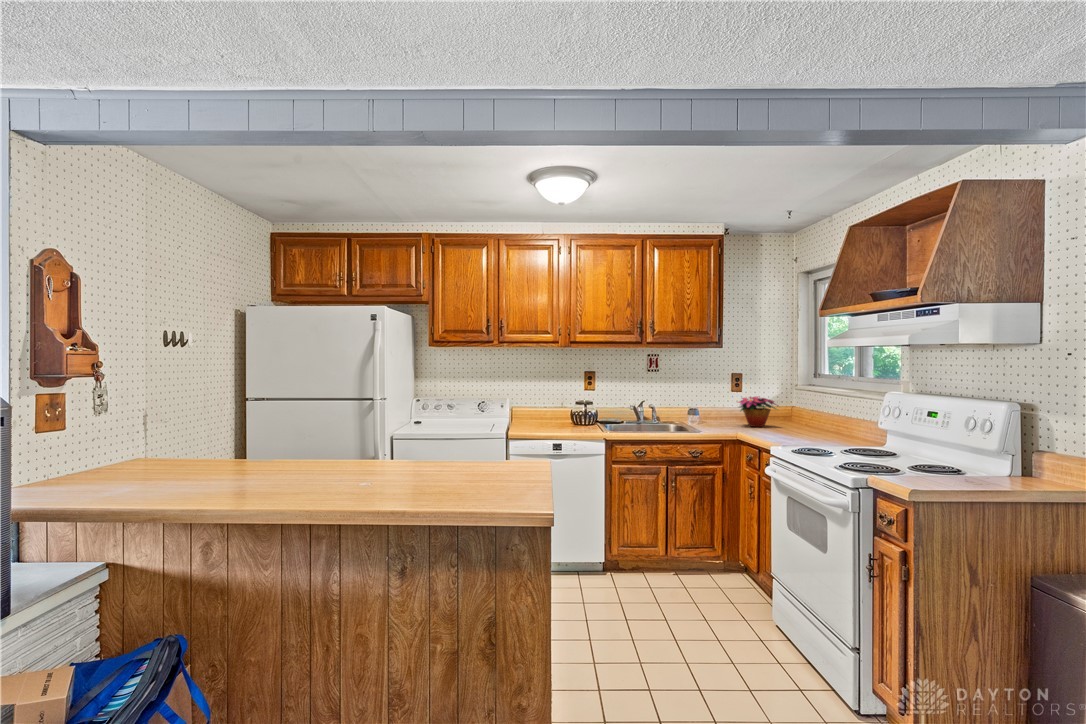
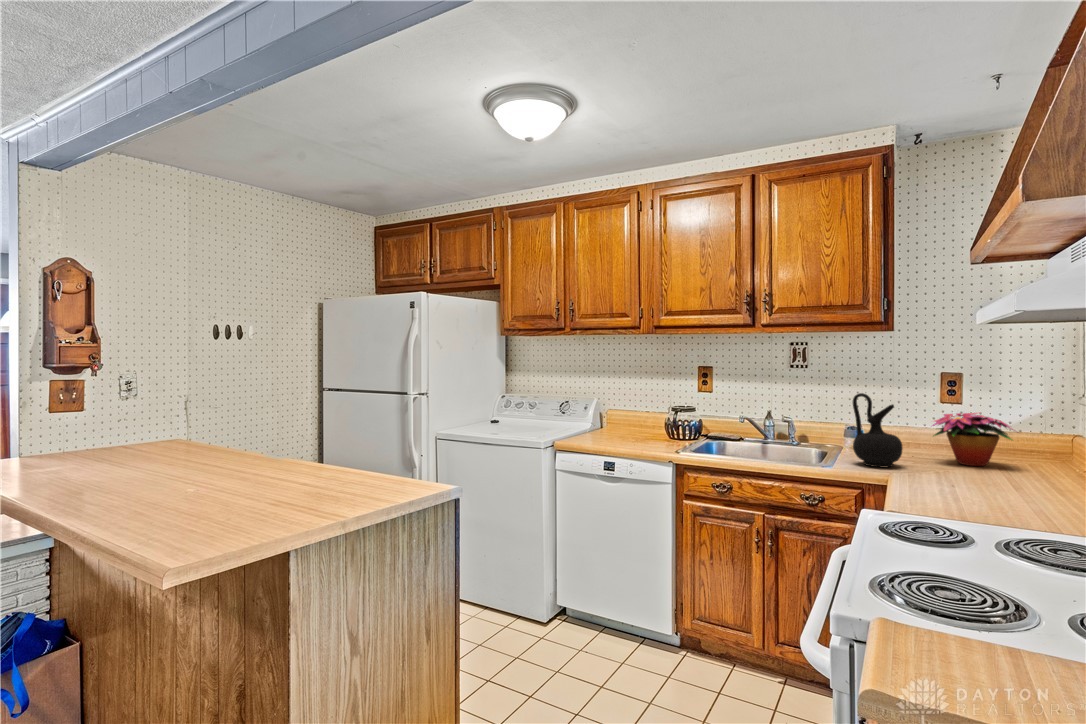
ceramic jug: none [706,386,734,431] -> present [853,393,903,467]

